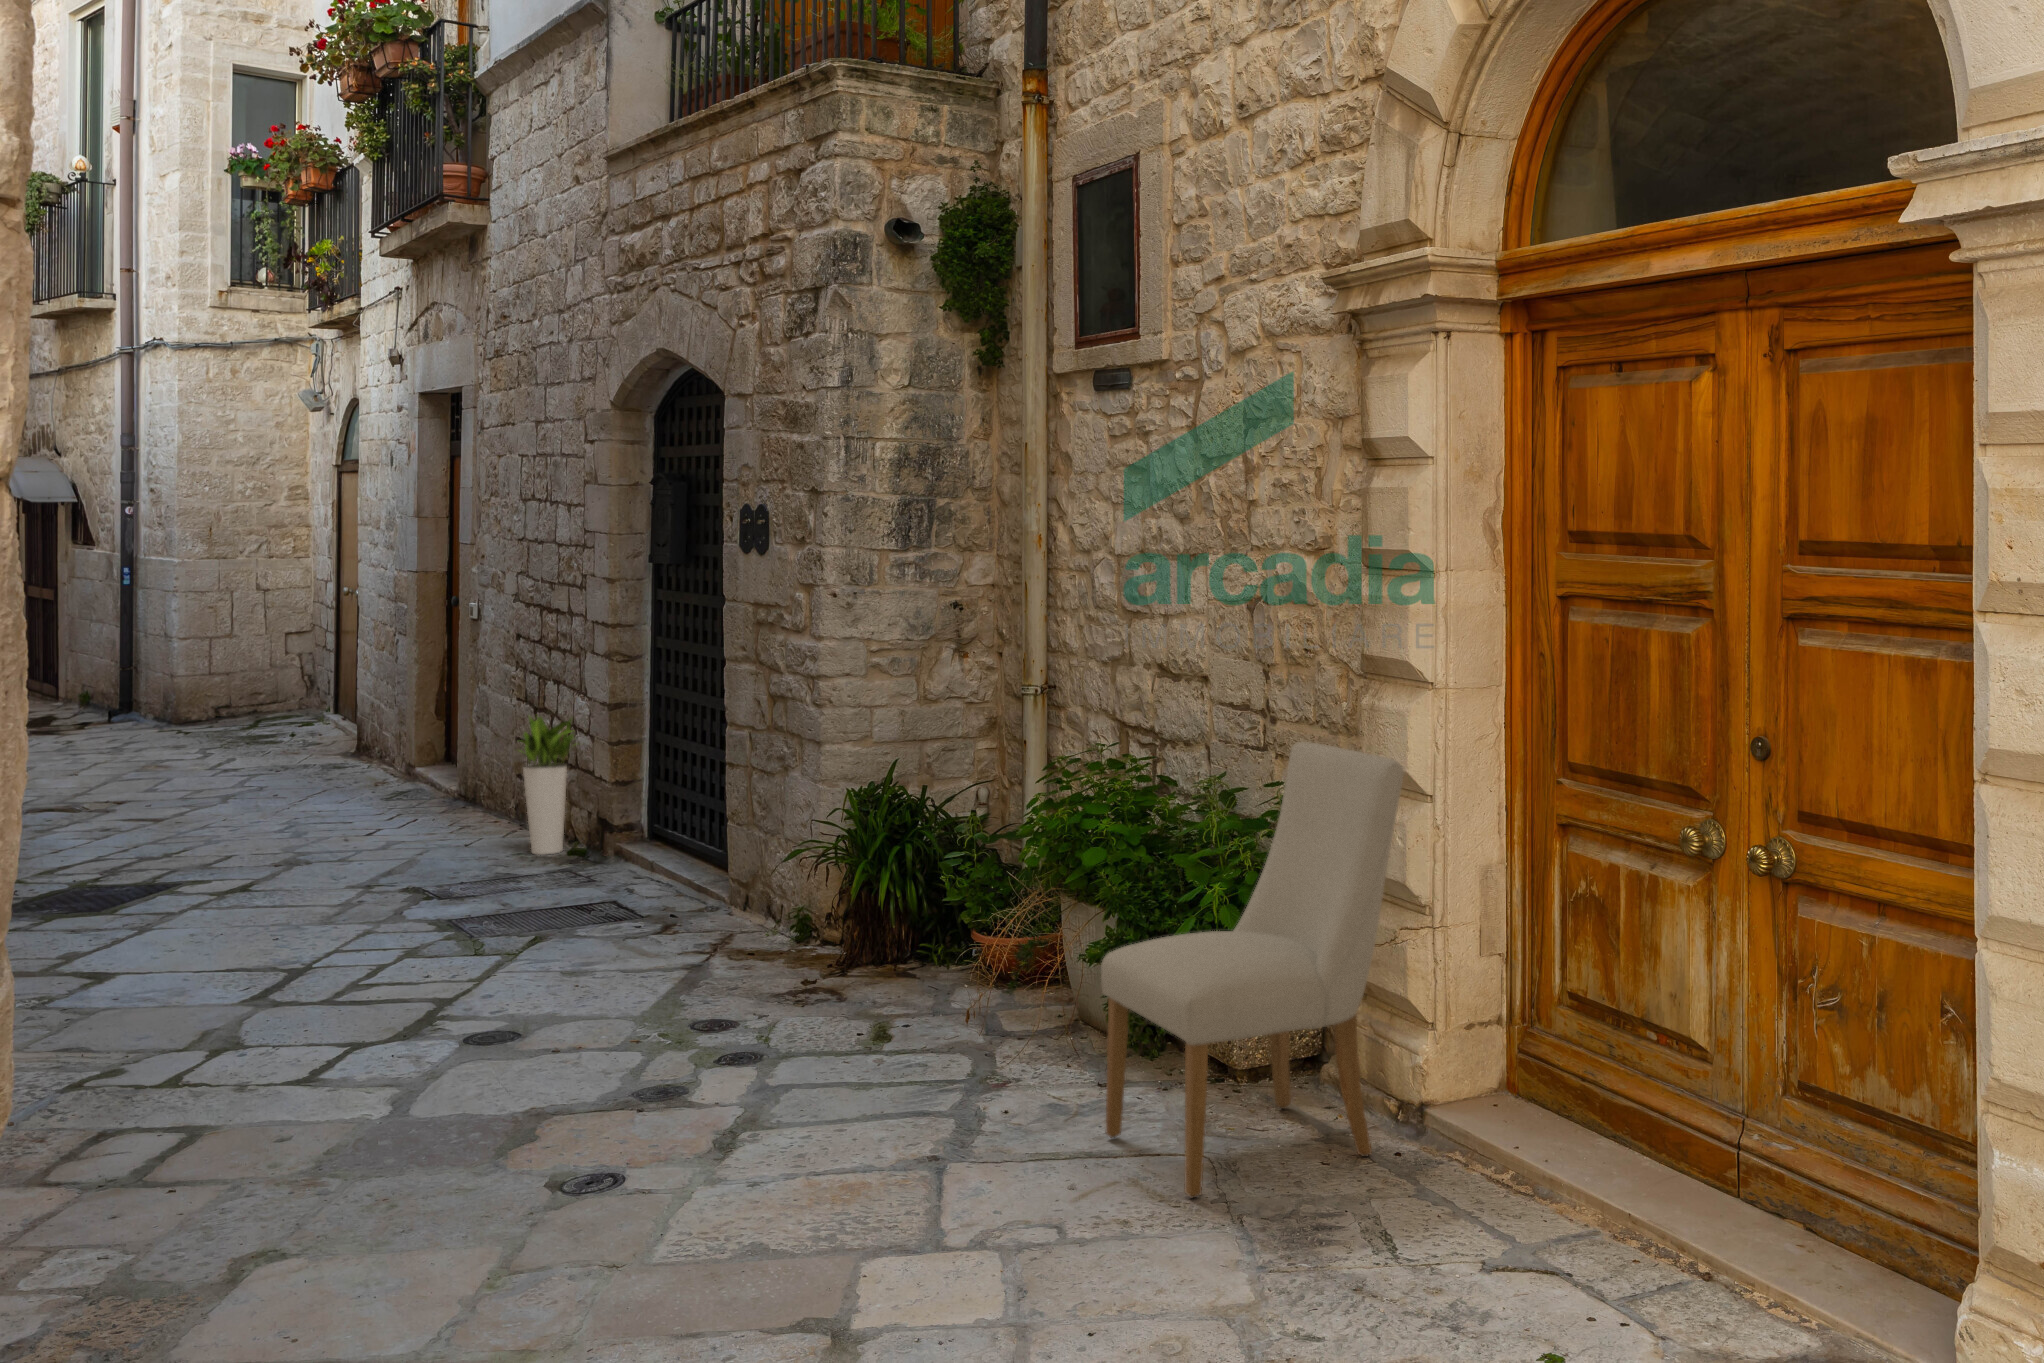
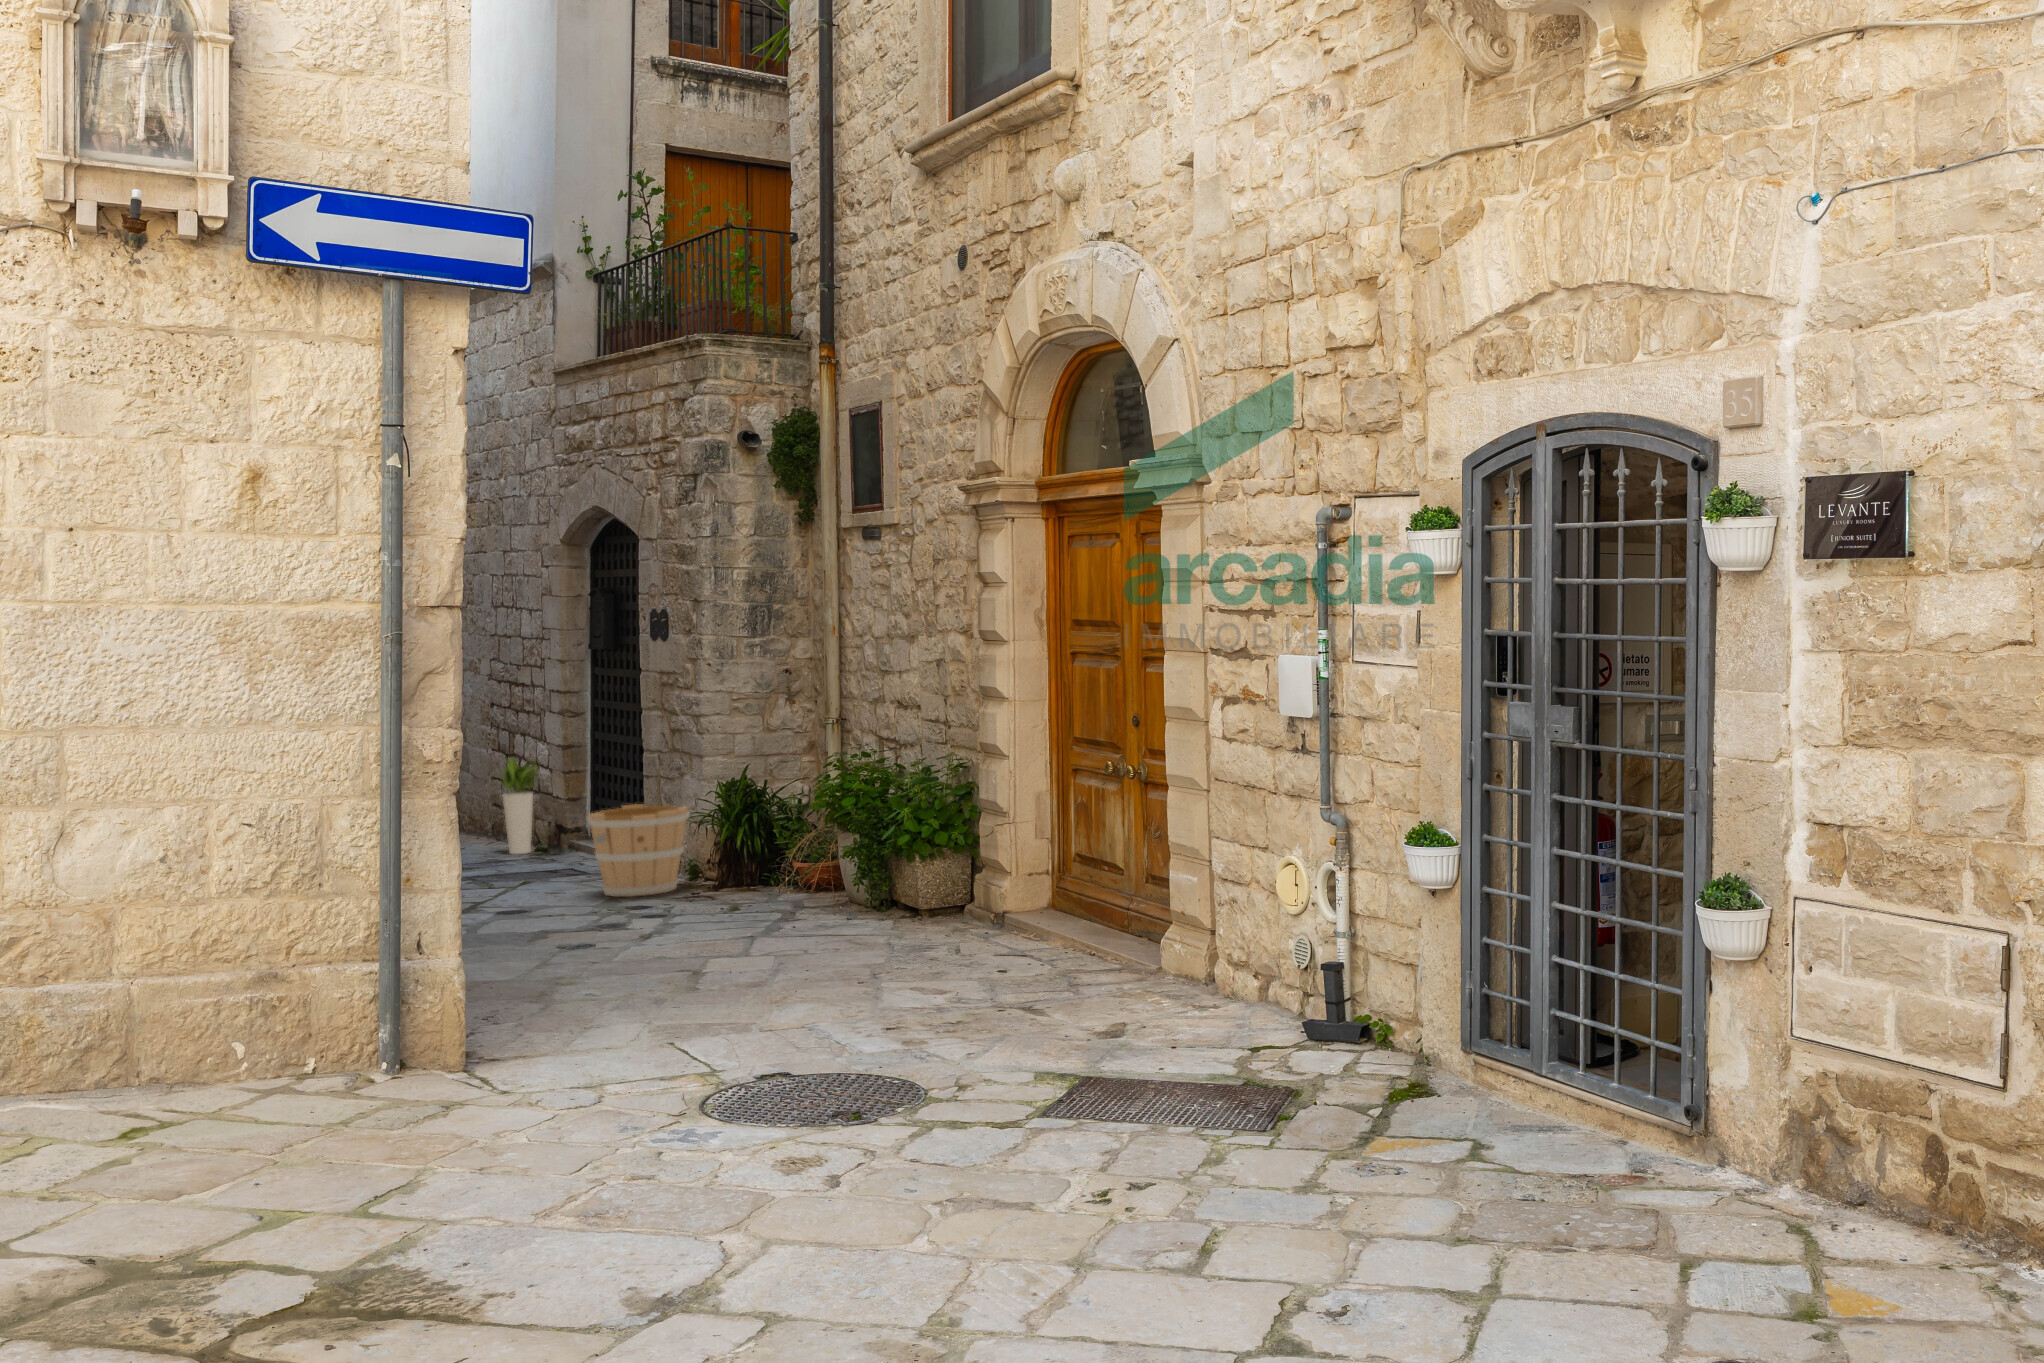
chair: present [1101,742,1403,1198] -> none [840,736,990,956]
wooden bucket: none [634,809,798,966] -> present [588,804,690,897]

